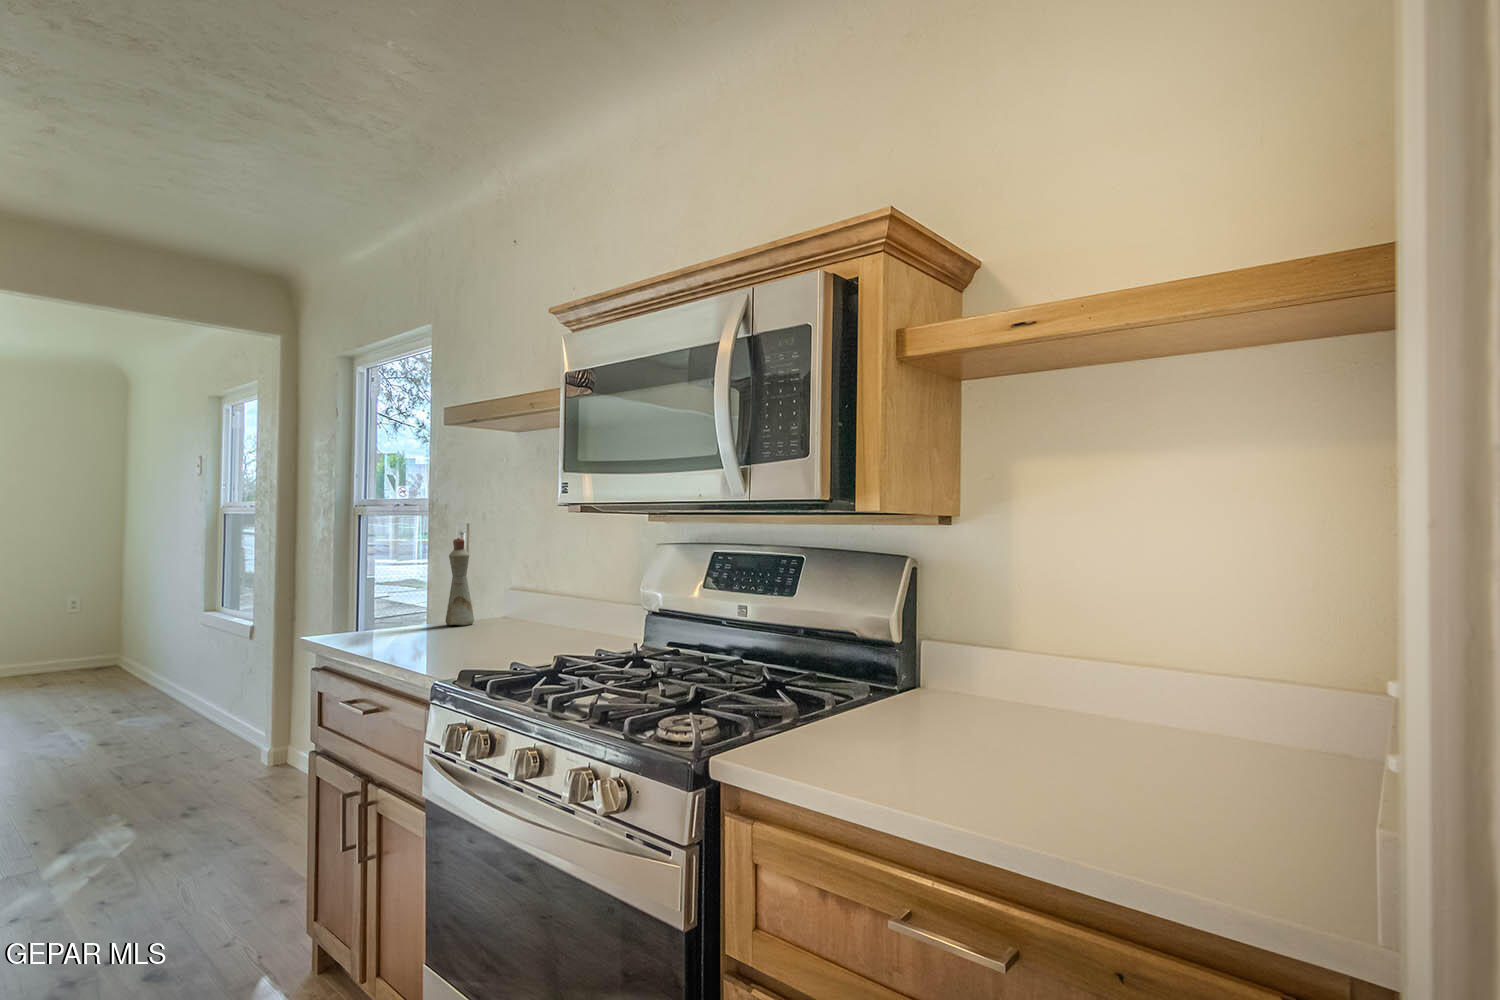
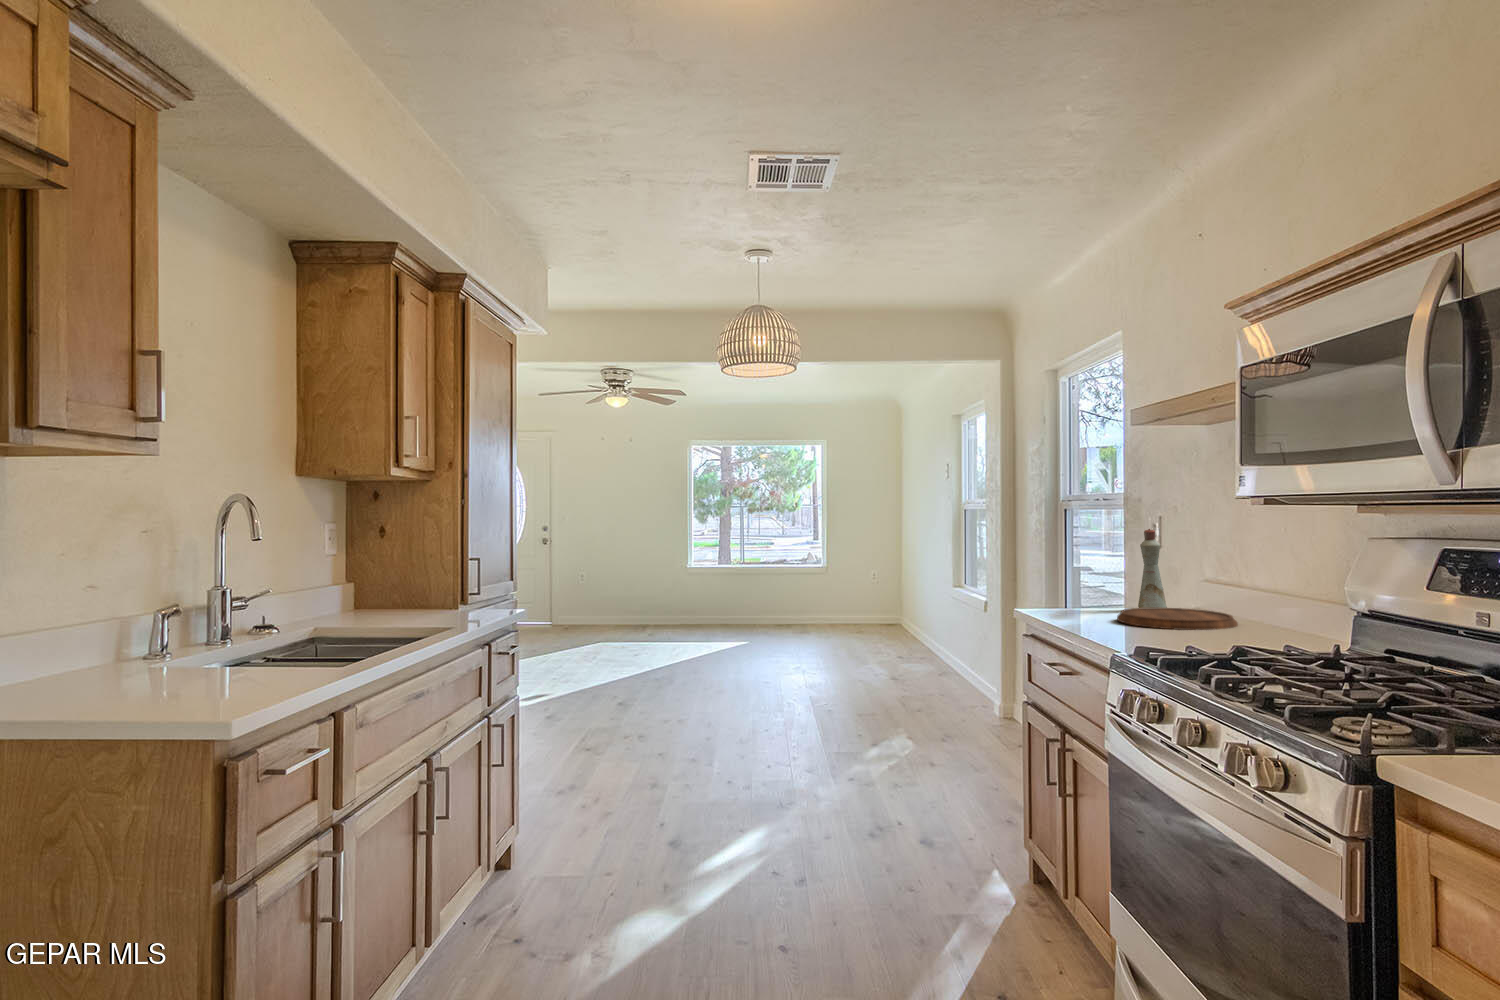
cutting board: none [427,620,545,645] -> present [1117,608,1238,630]

